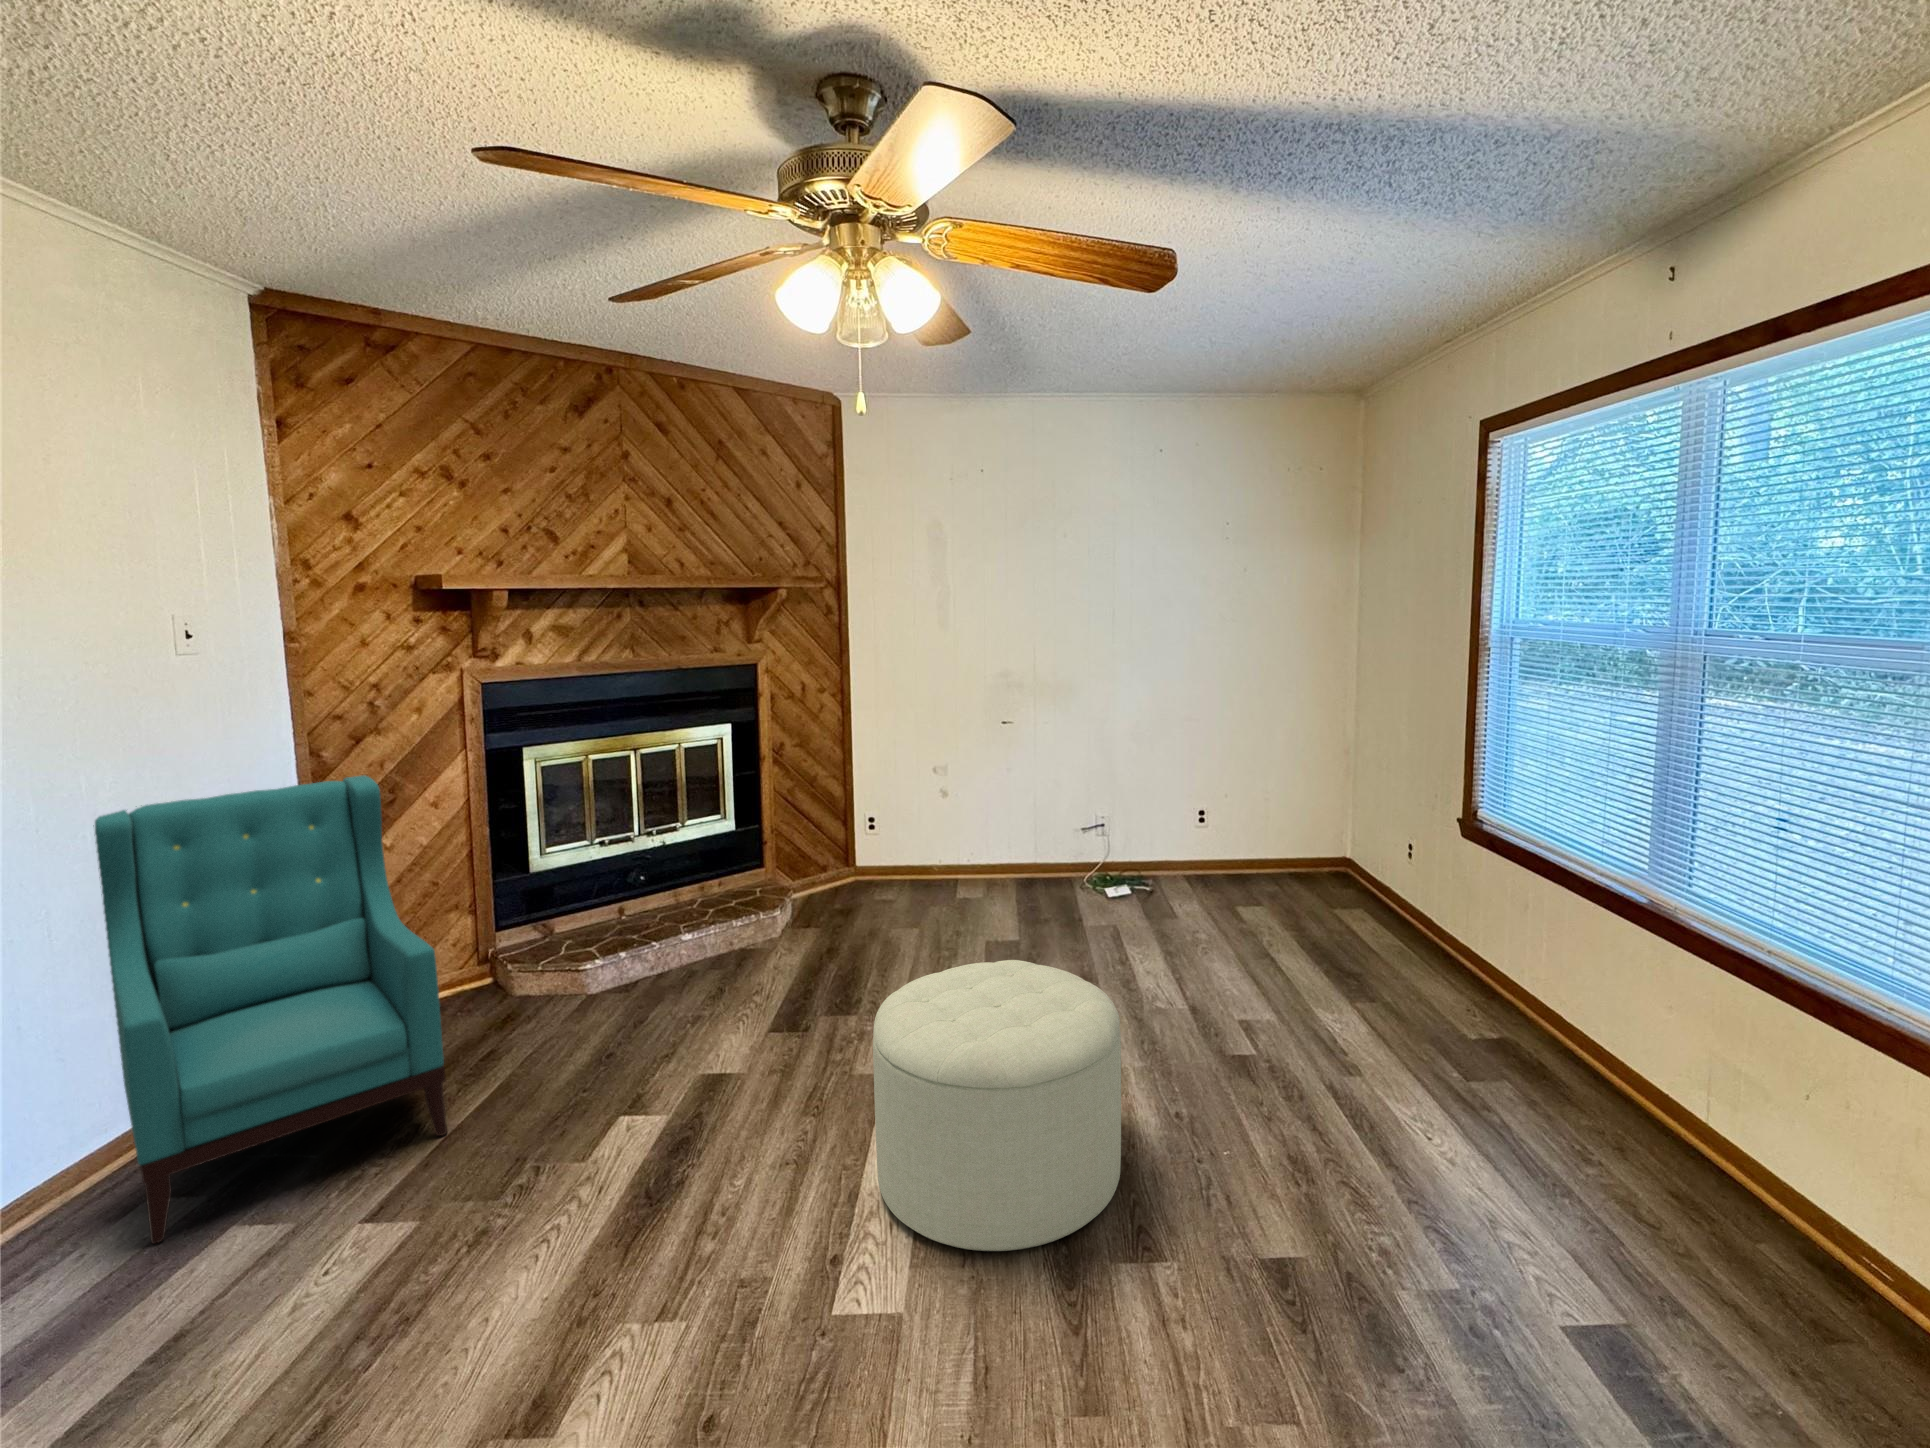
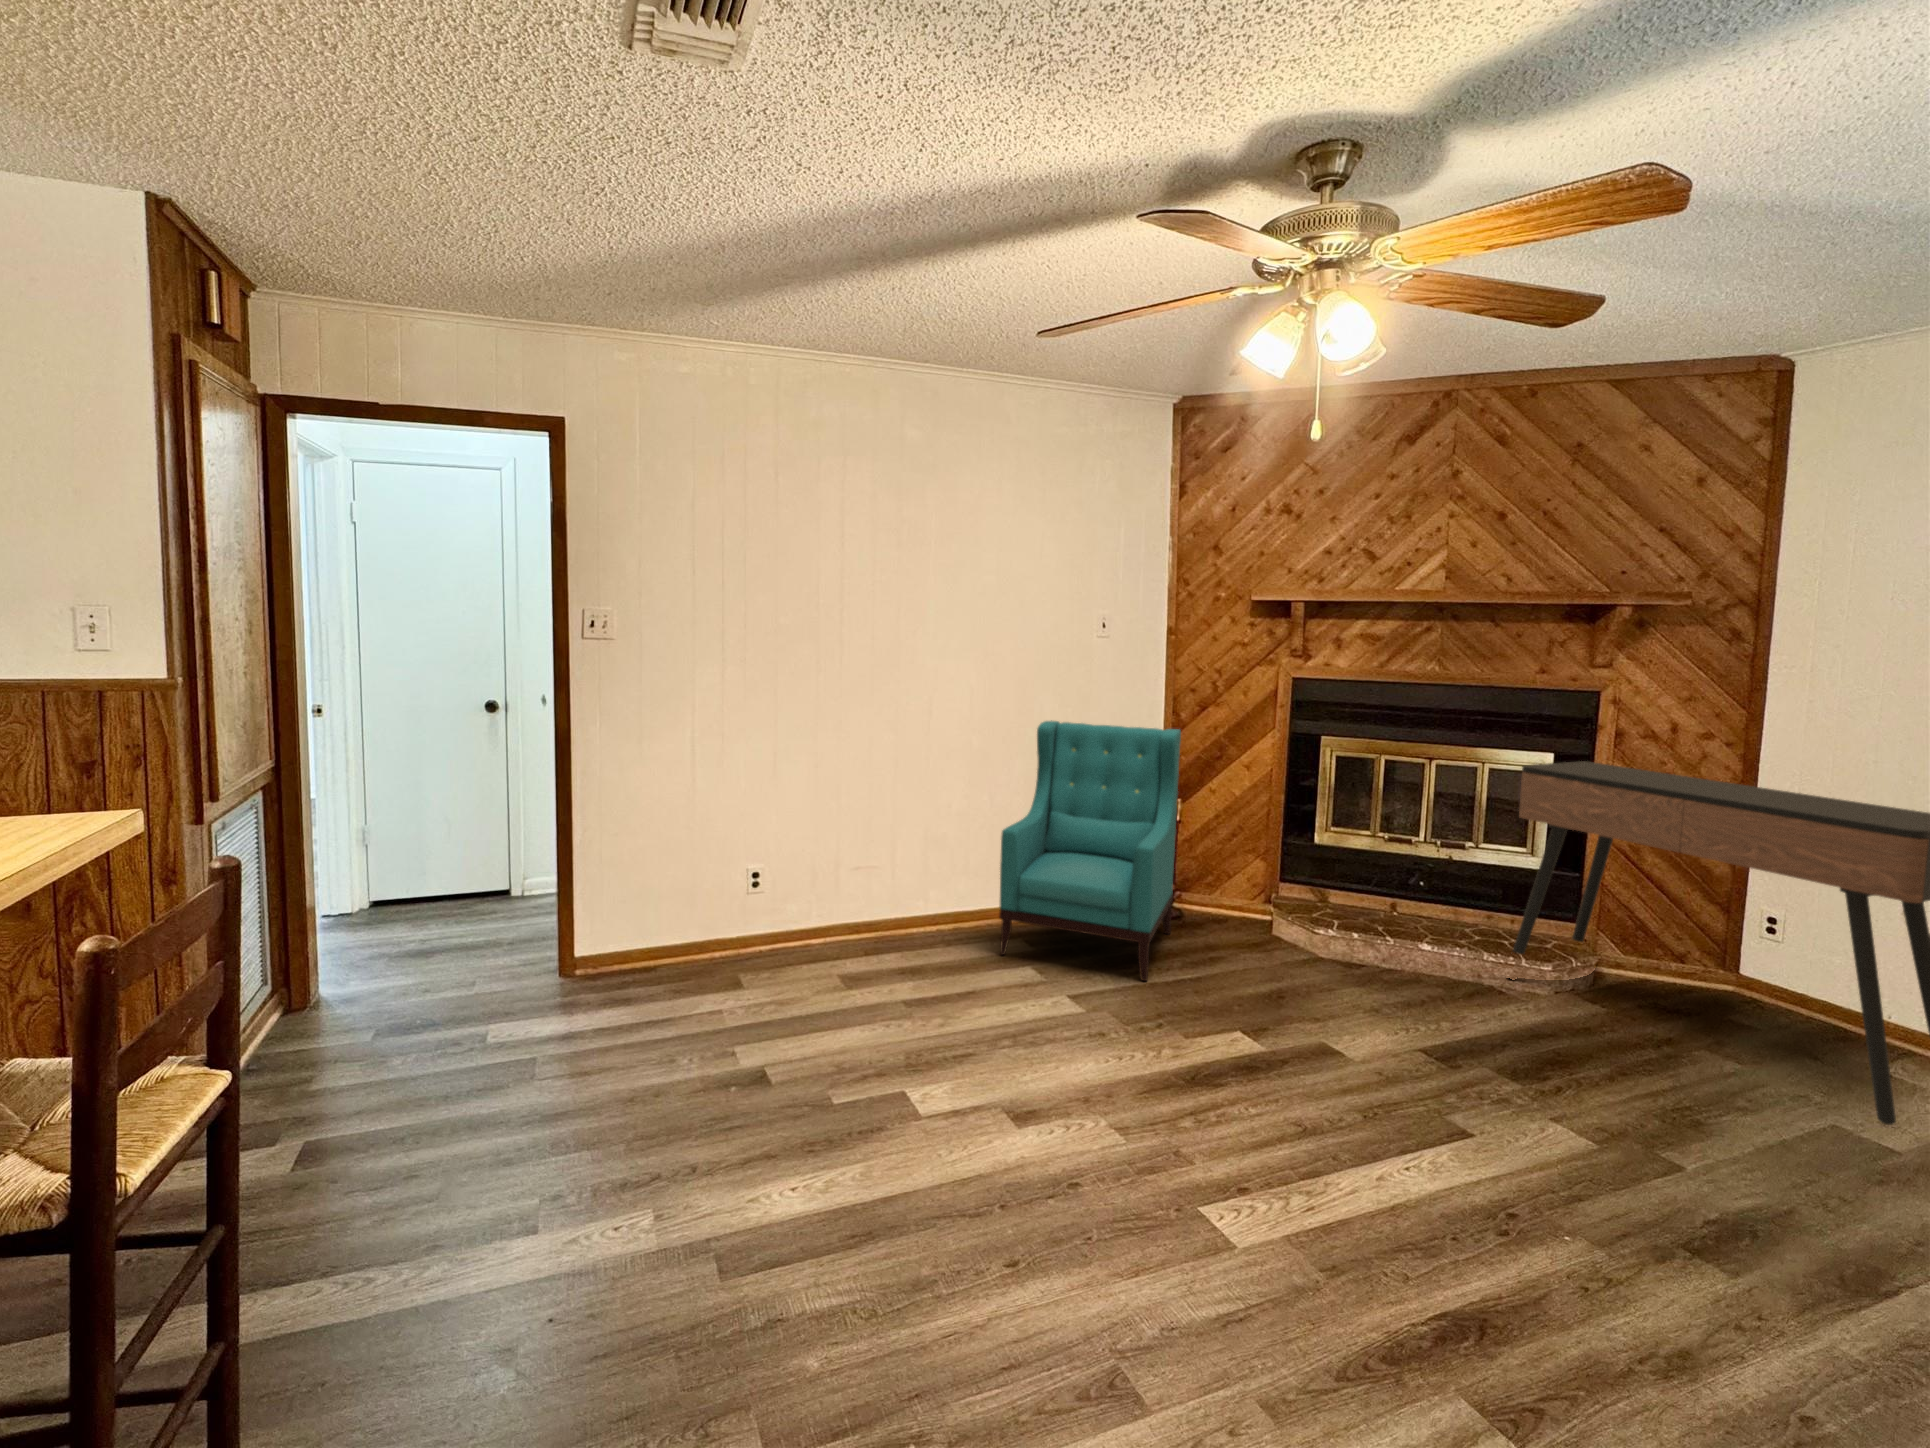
console table: none [734,720,1008,939] -> present [1513,761,1930,1125]
ottoman: present [873,960,1121,1252] -> none [1316,1012,1657,1367]

